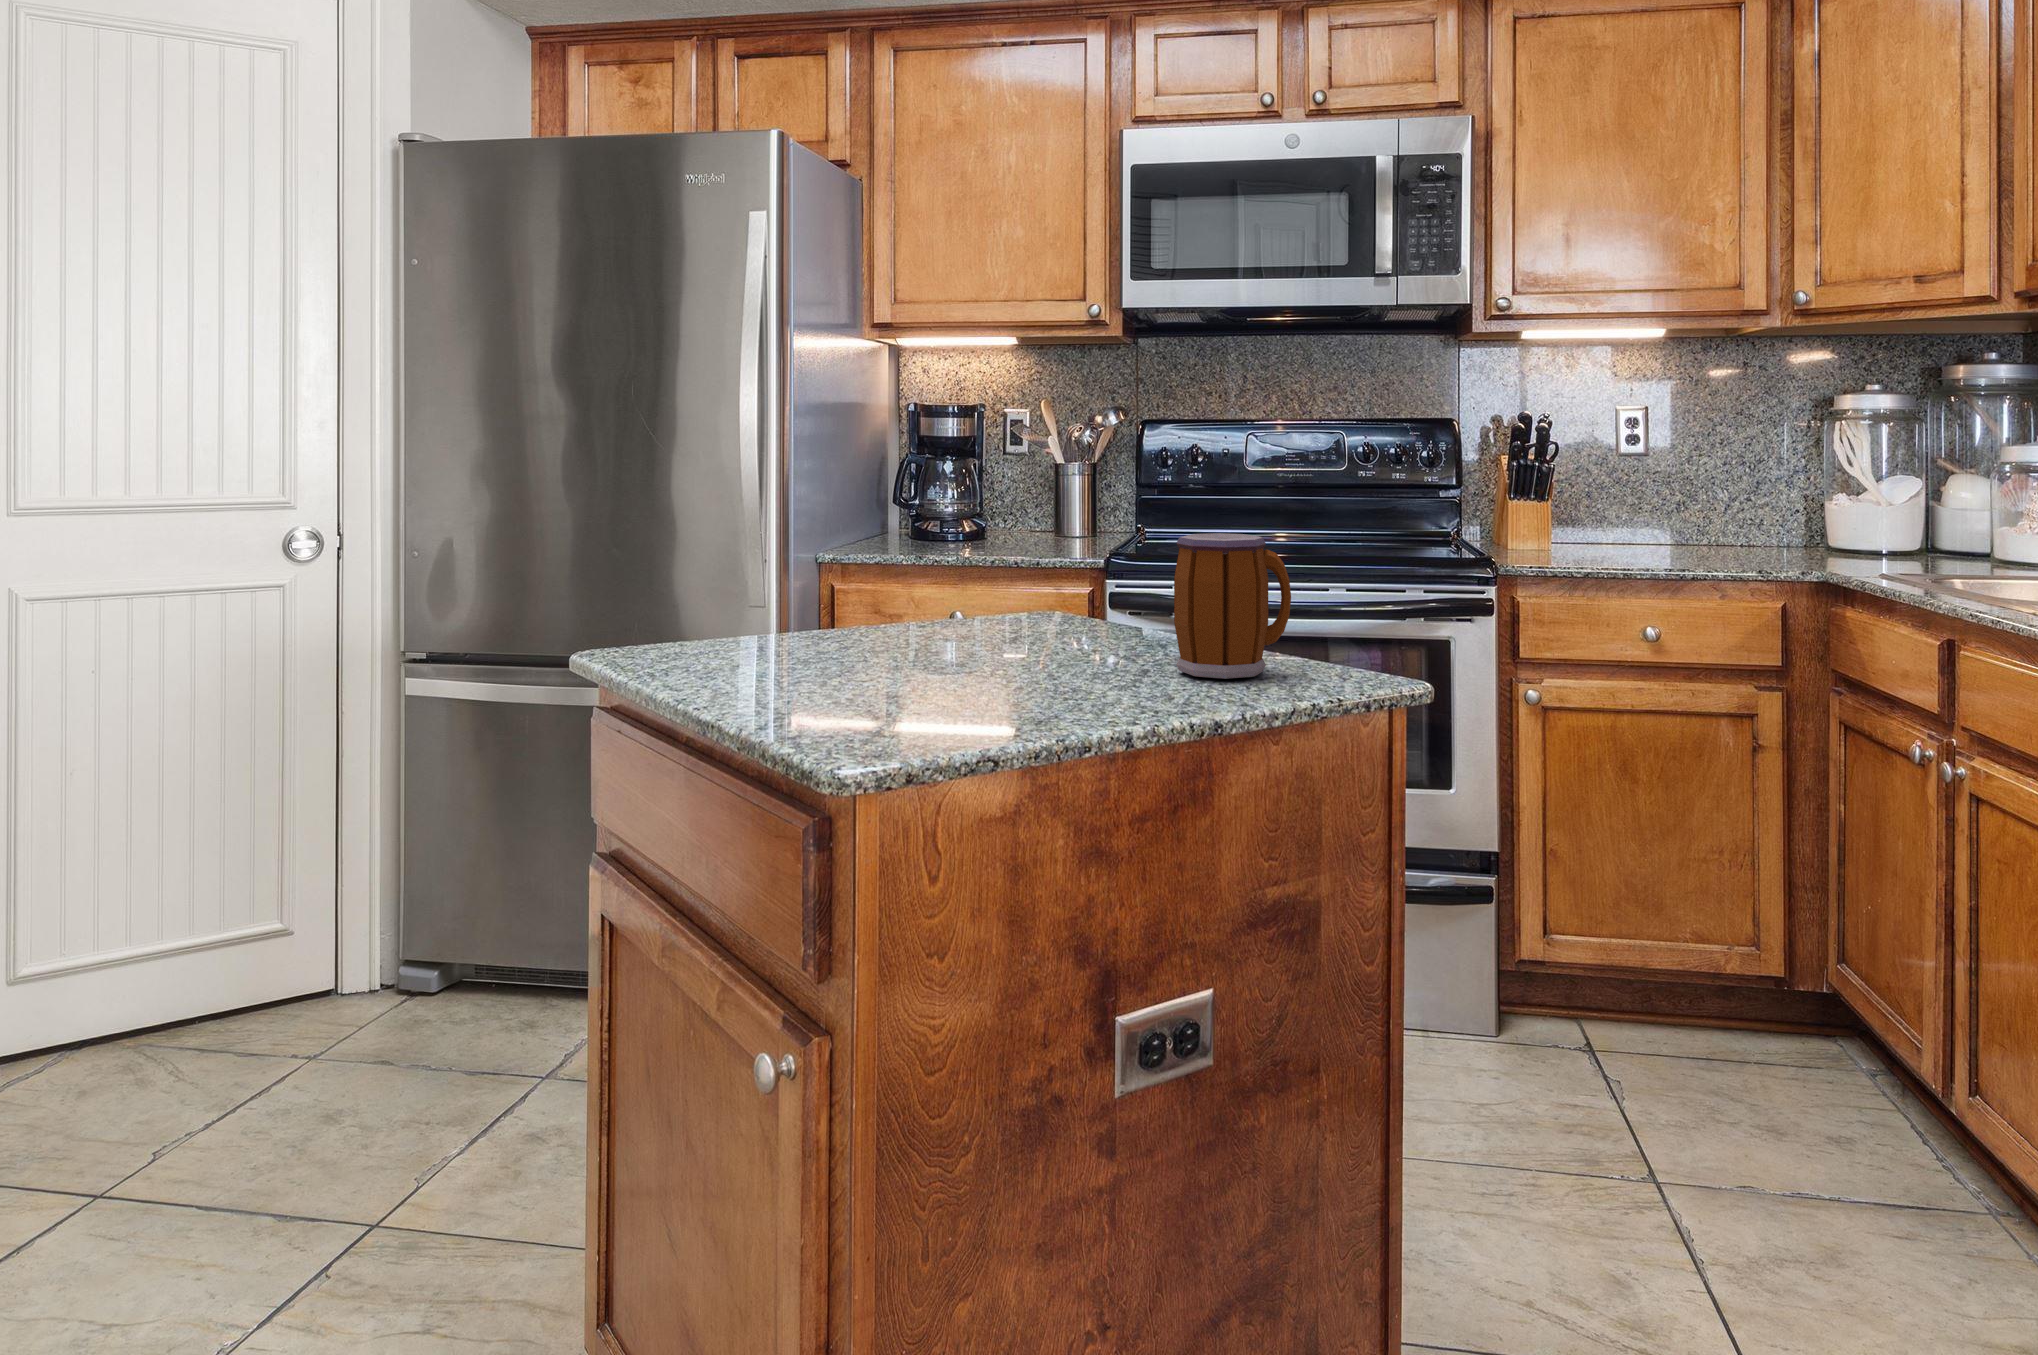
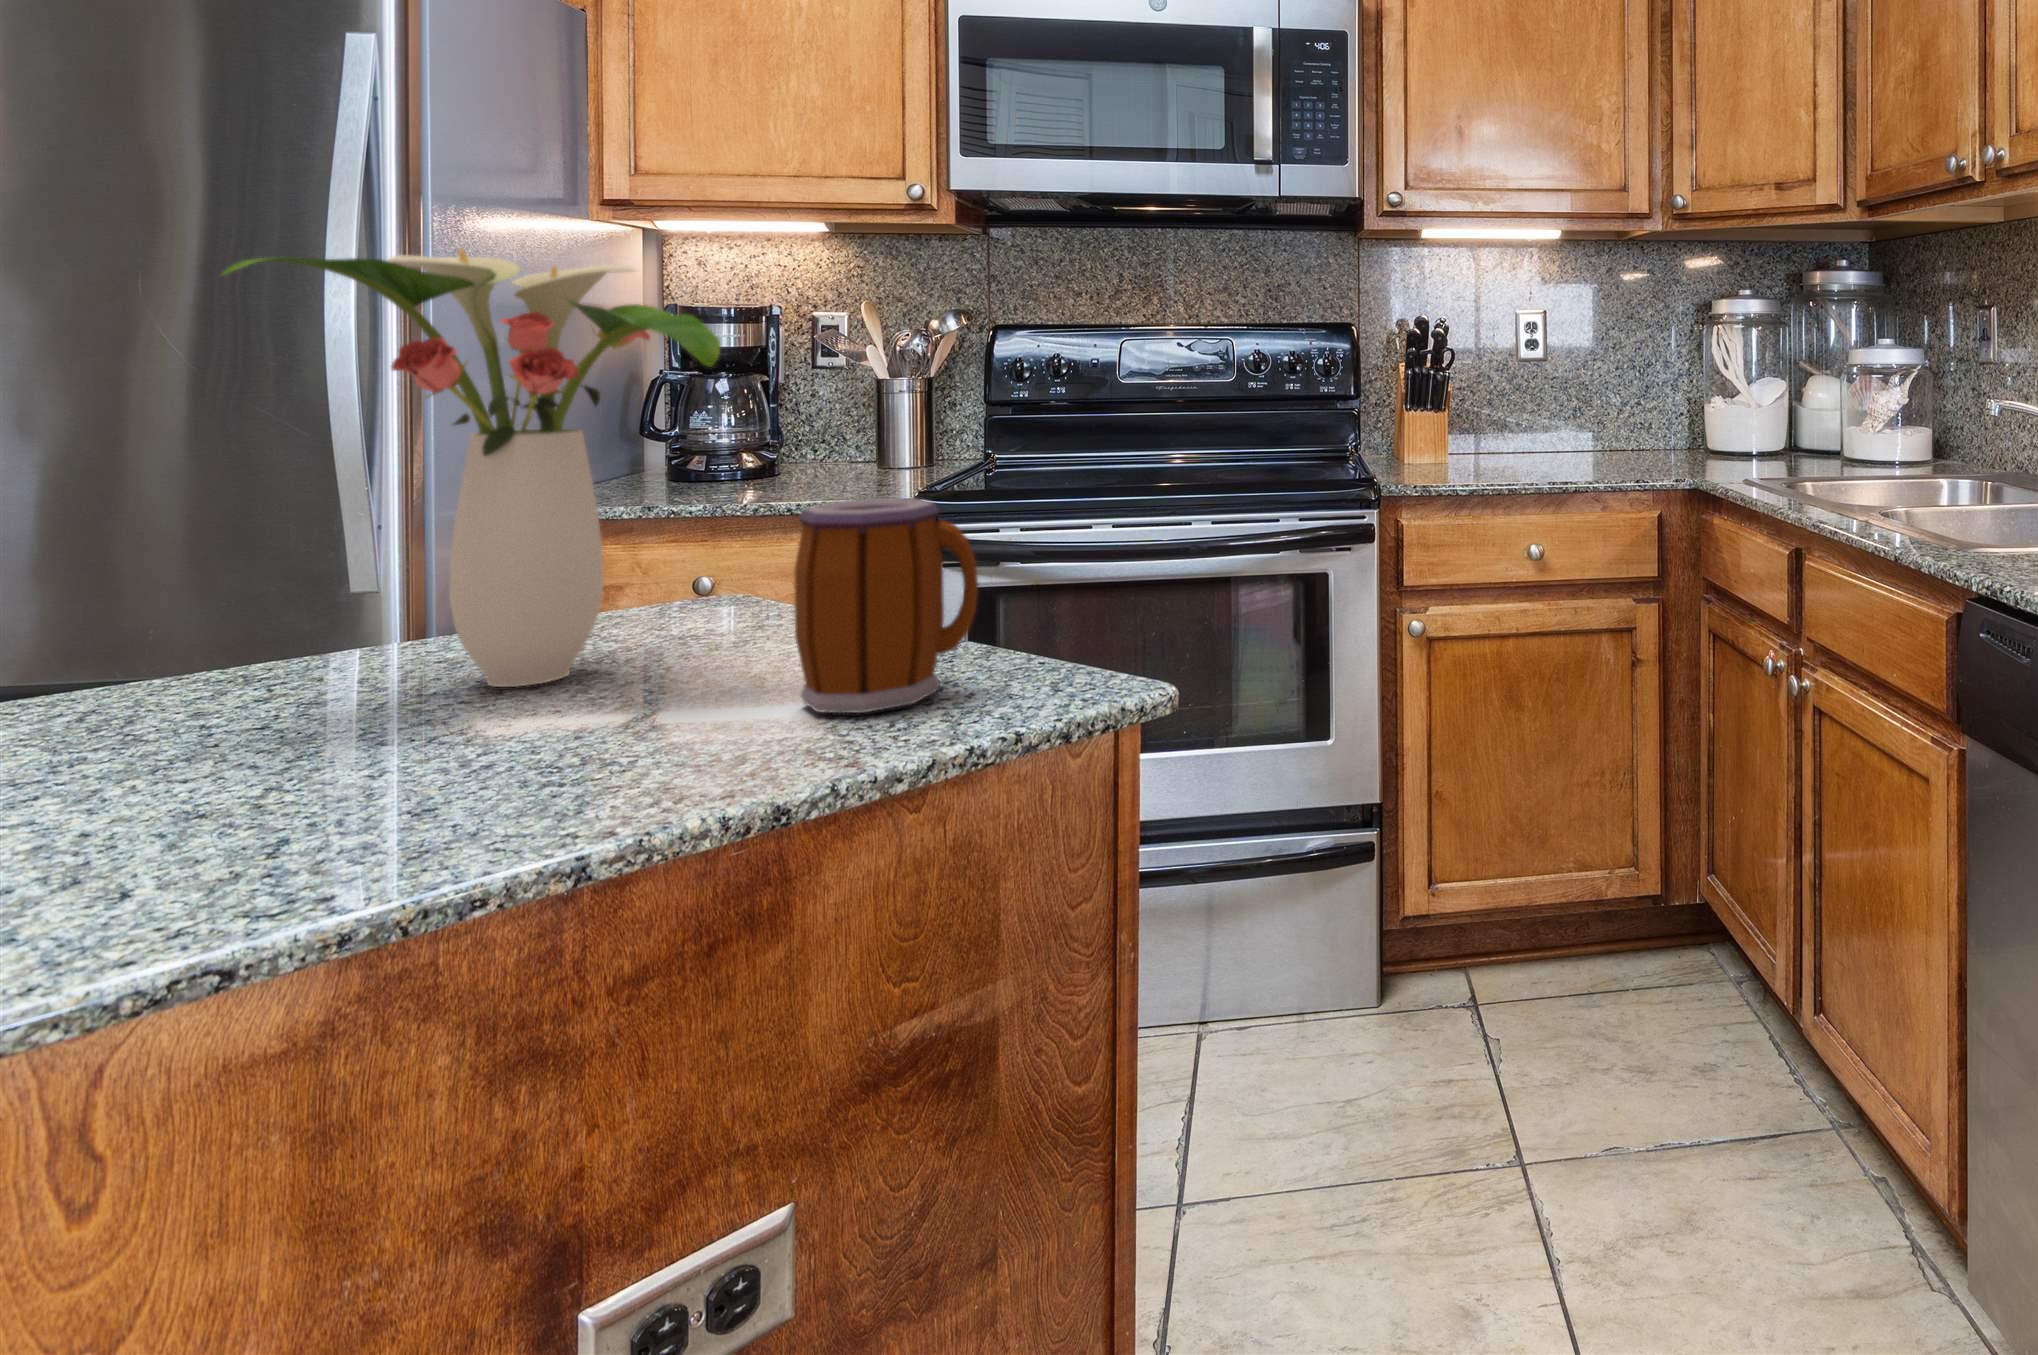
flower arrangement: none [859,361,1122,650] -> present [223,249,720,687]

